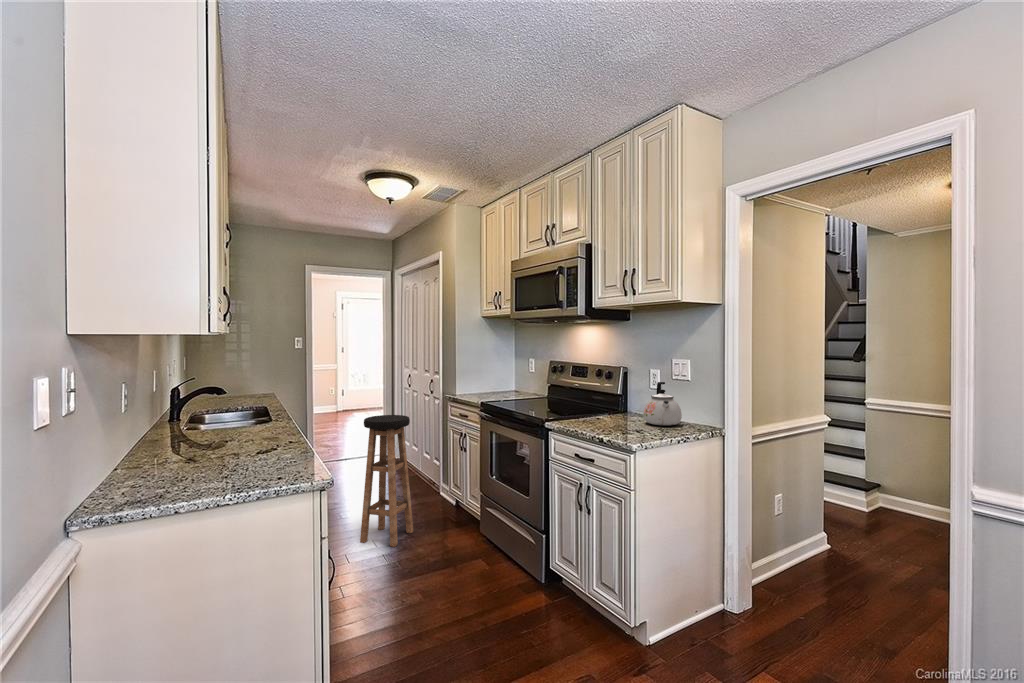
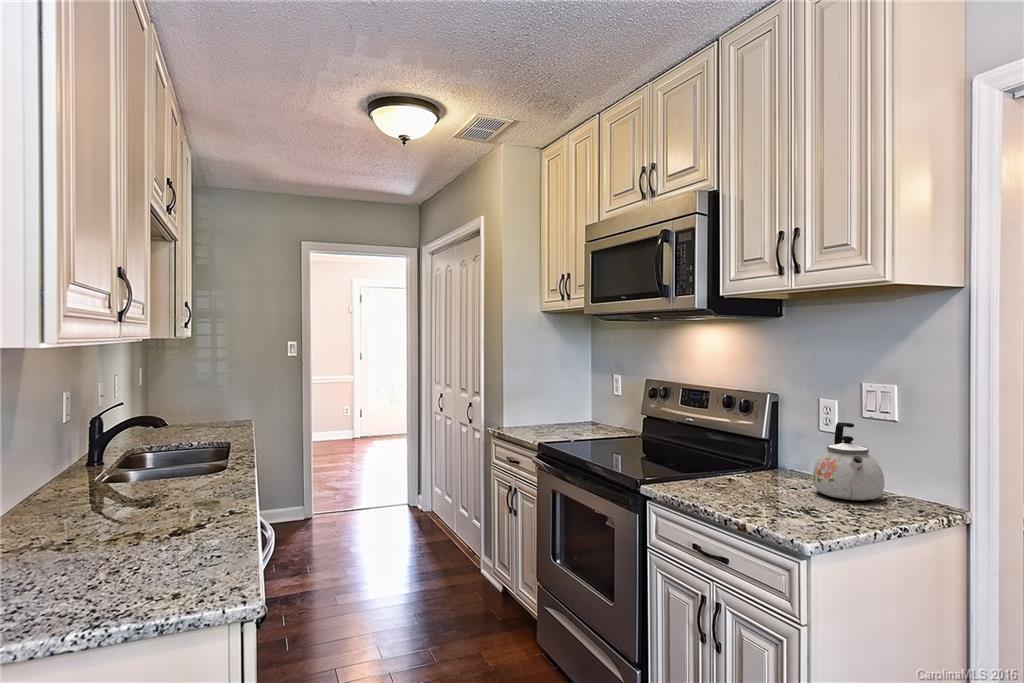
bar stool: present [360,415,413,547] -> none [357,457,436,659]

